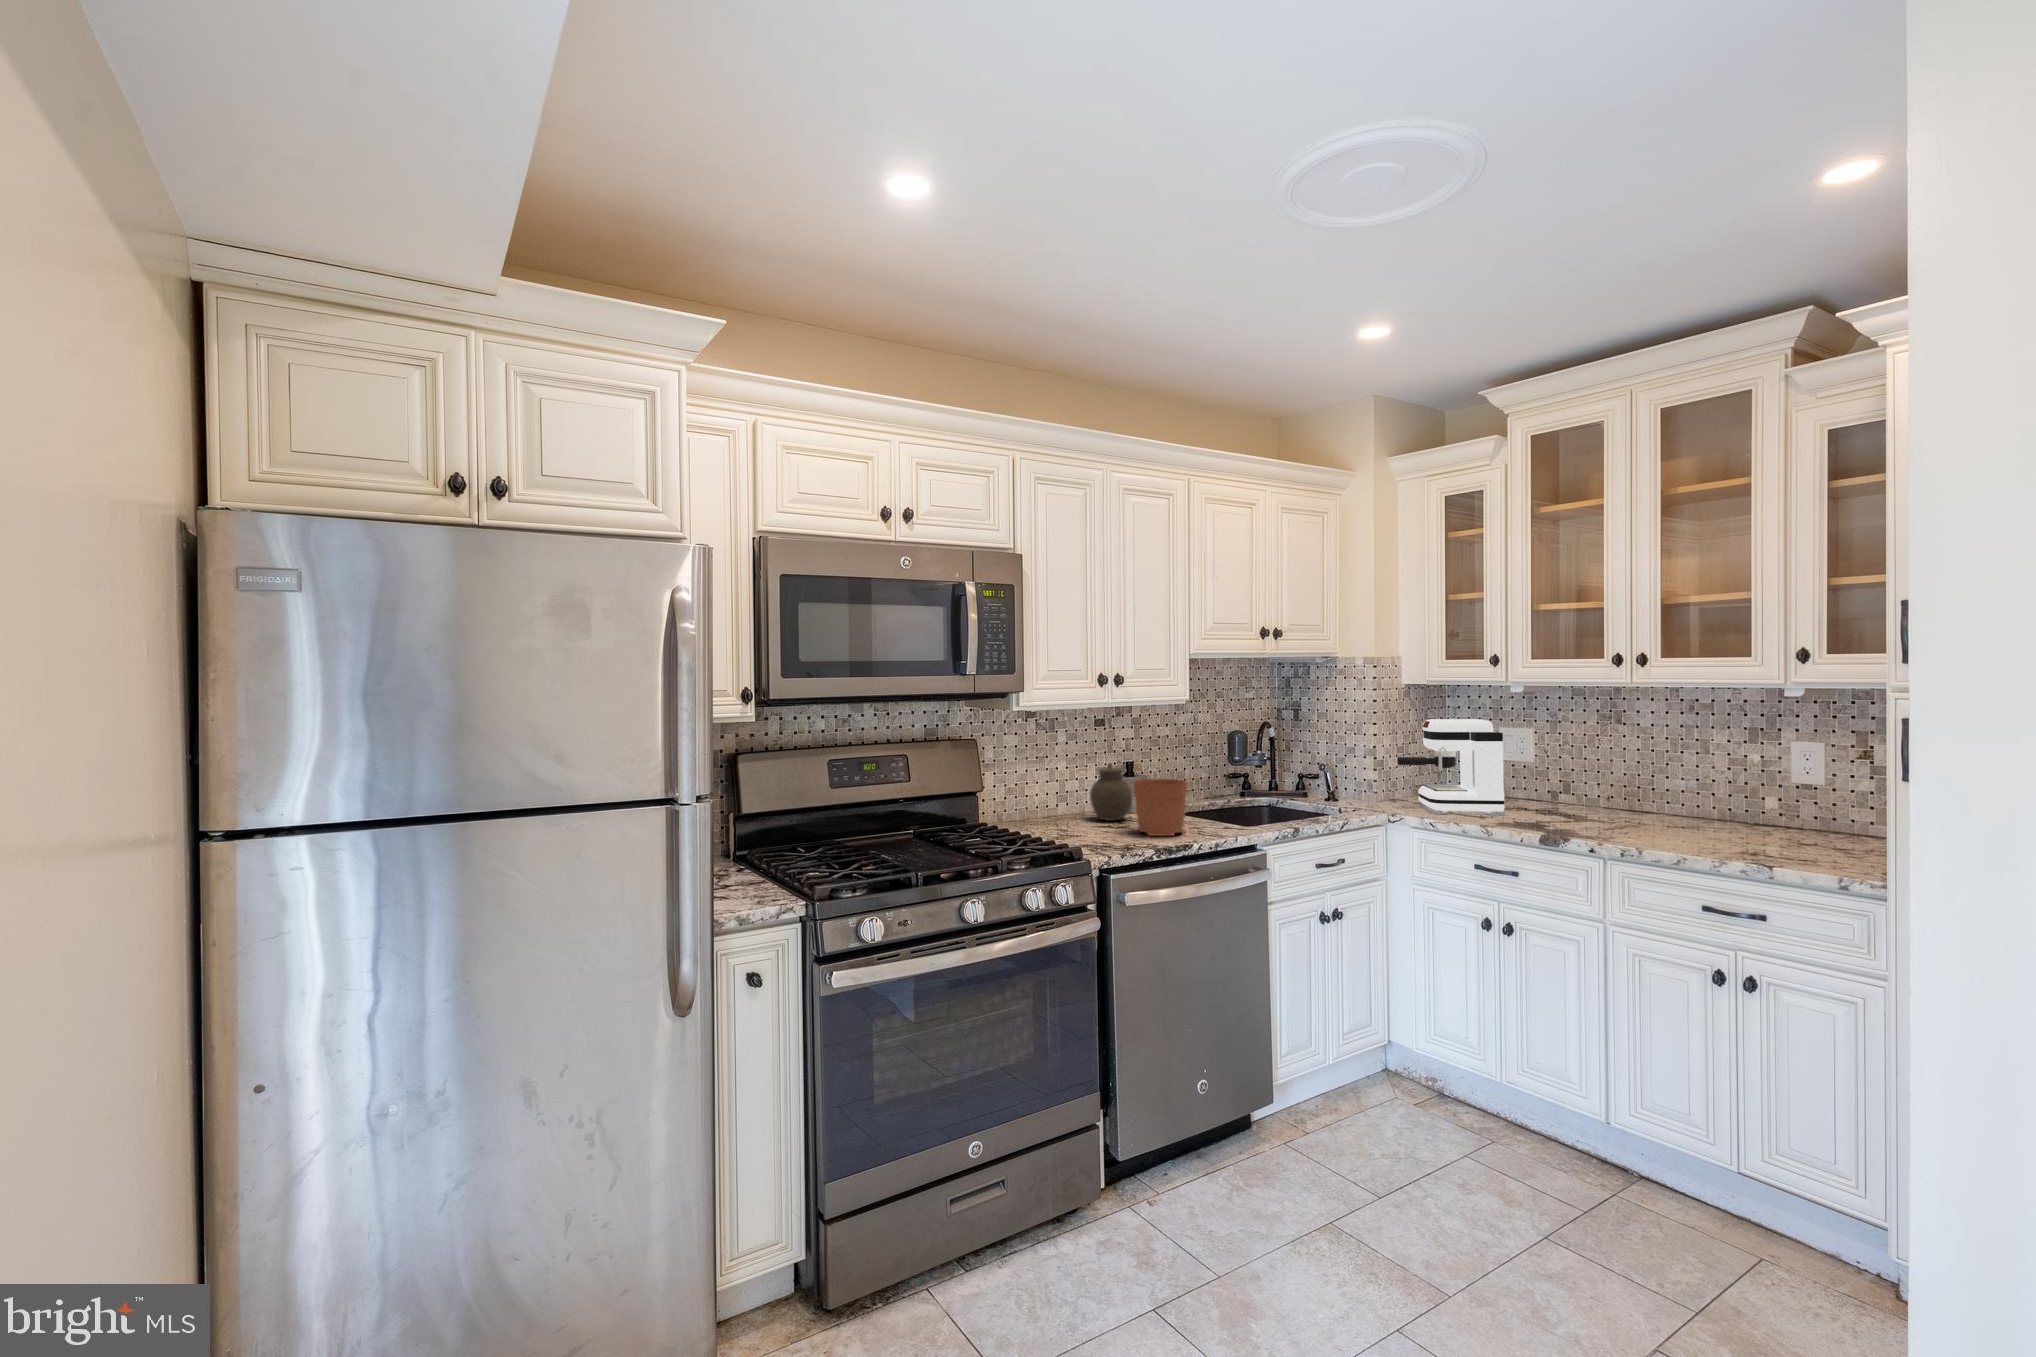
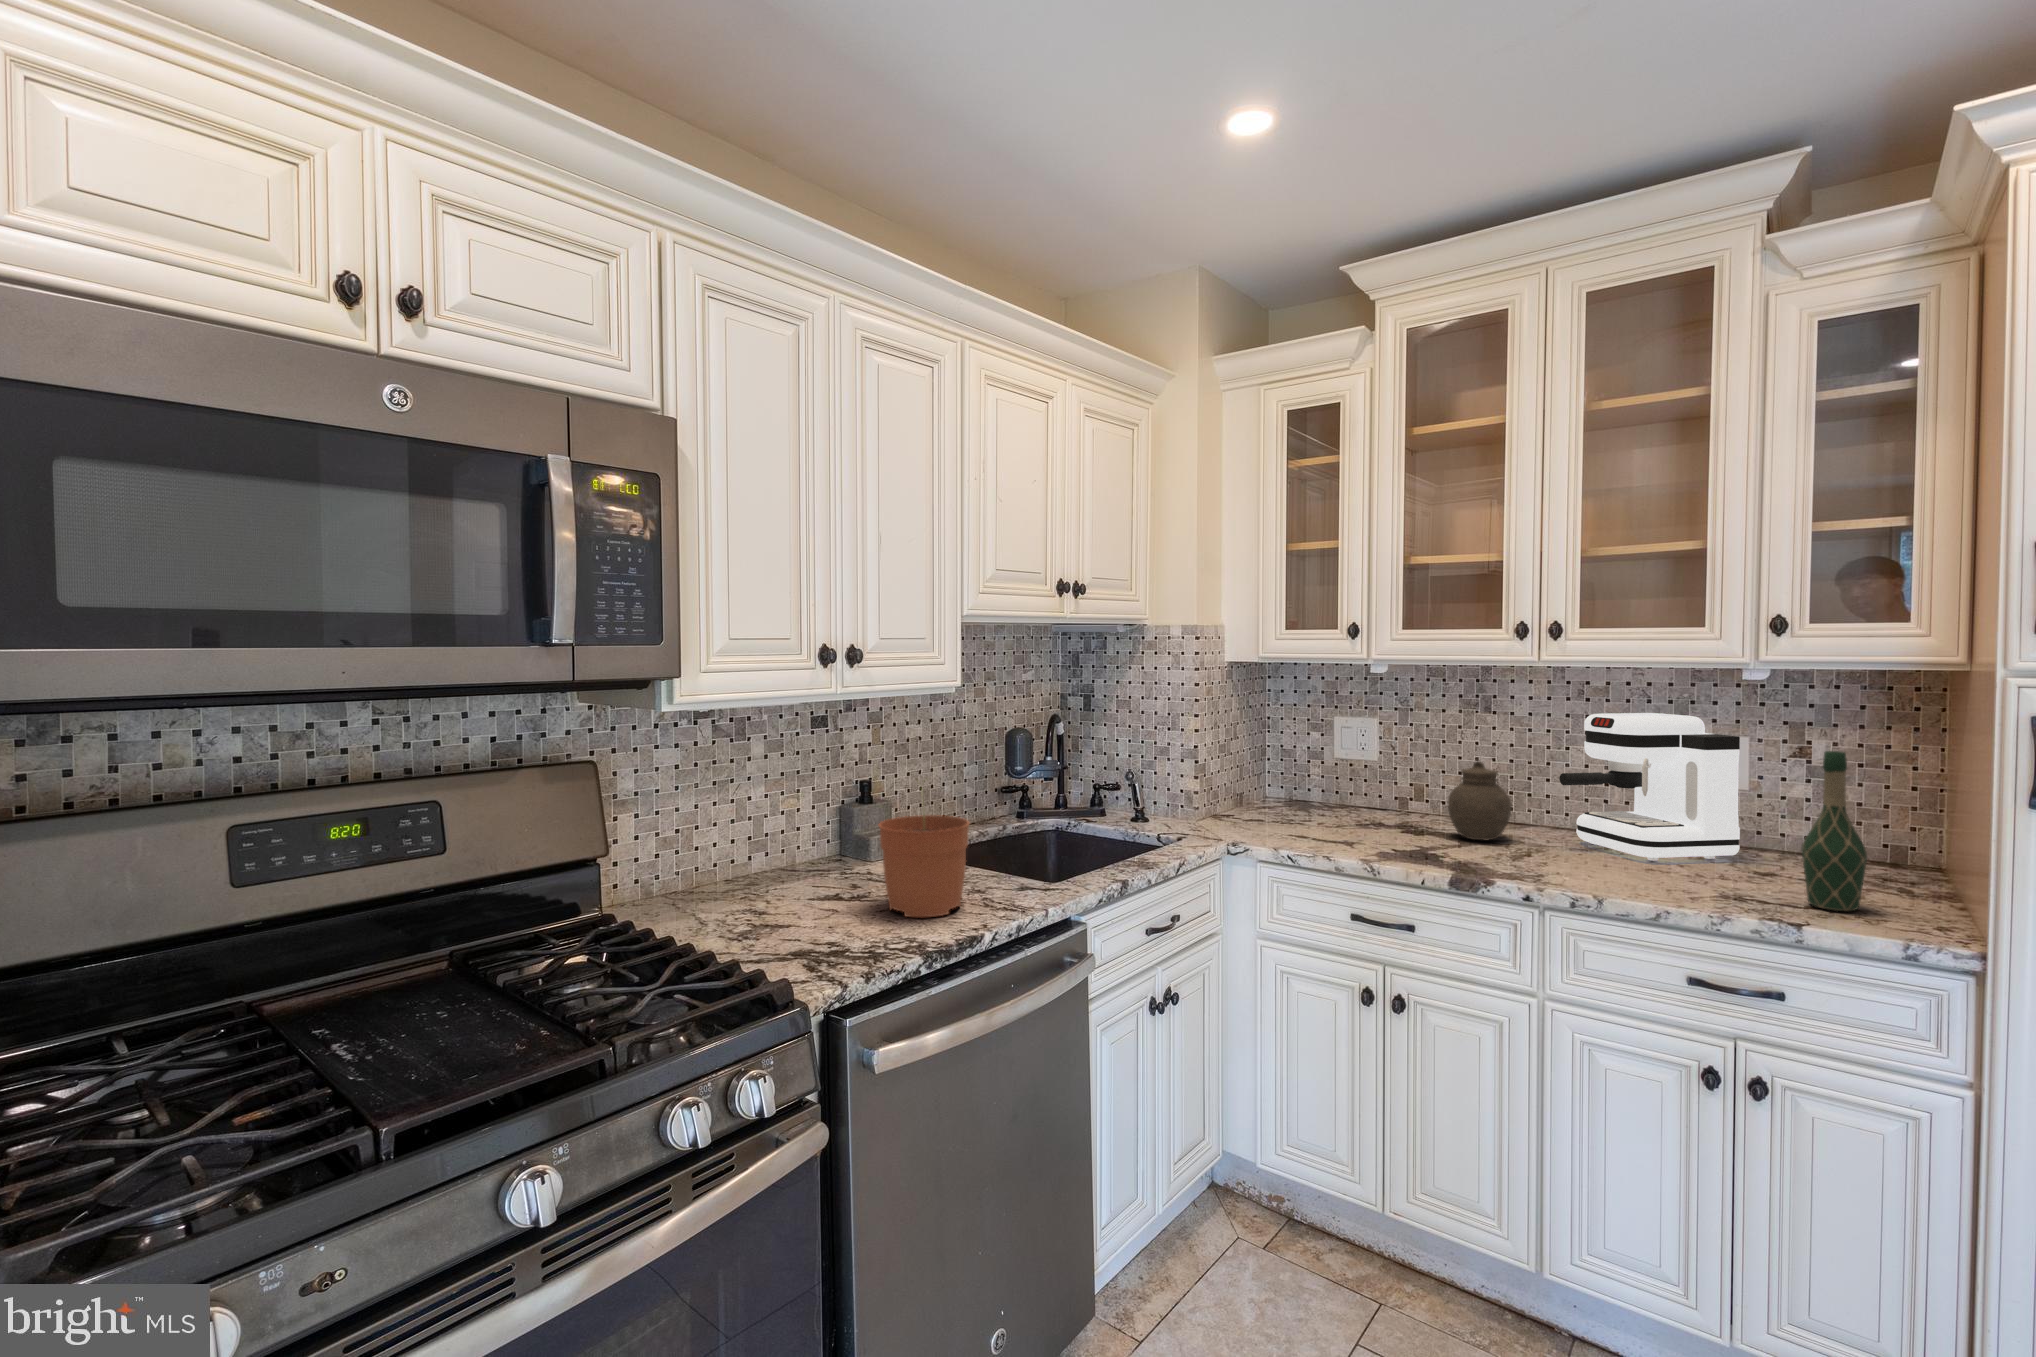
coffee maker: present [1397,719,1504,814] -> present [1559,713,1740,861]
wine bottle: none [1797,746,1845,862] -> present [1802,751,1867,911]
jar: present [1090,763,1132,821] -> present [1447,761,1512,840]

